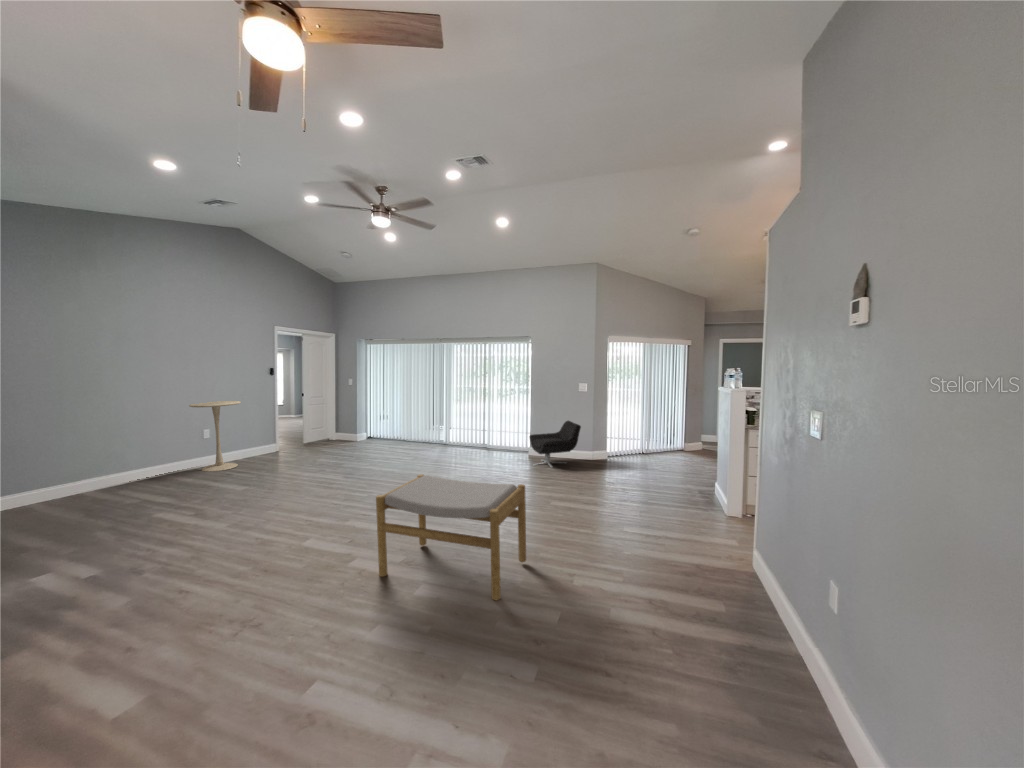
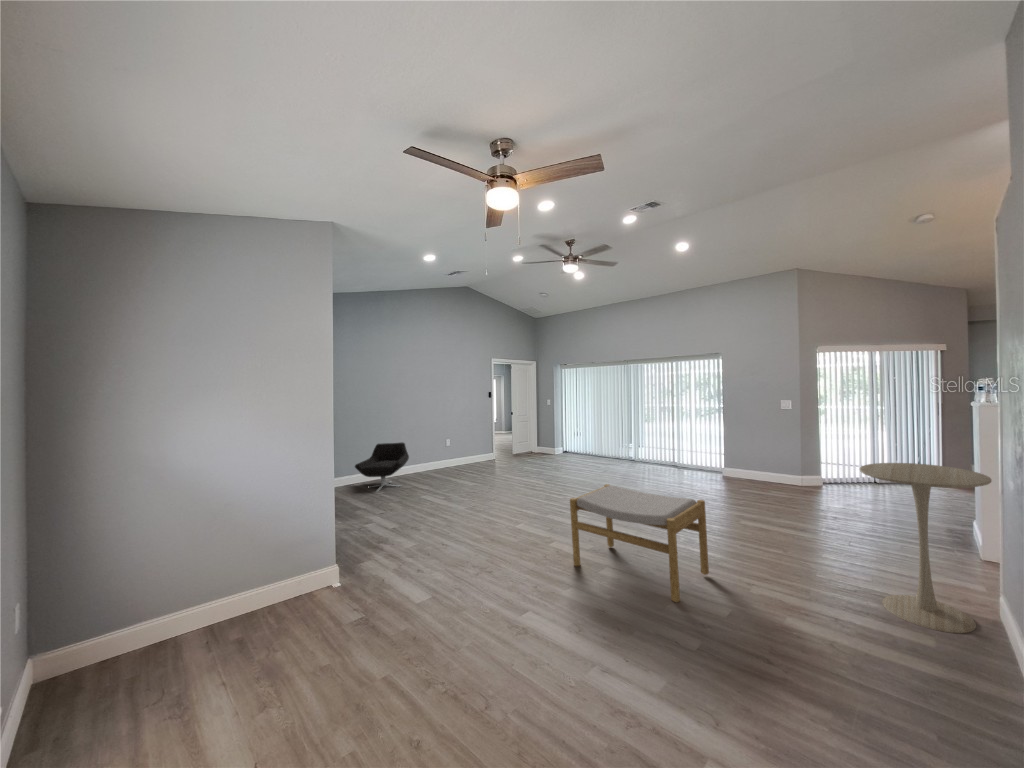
pedestal table: present [189,401,241,472] -> present [860,463,991,633]
lounge chair: present [530,421,581,467] -> present [355,442,409,492]

